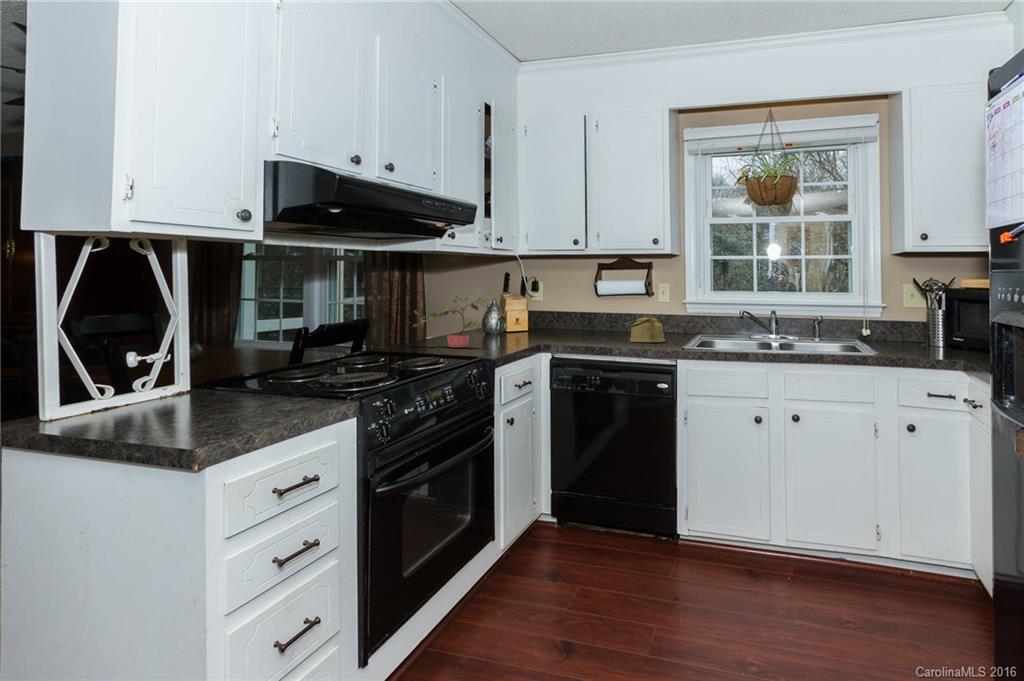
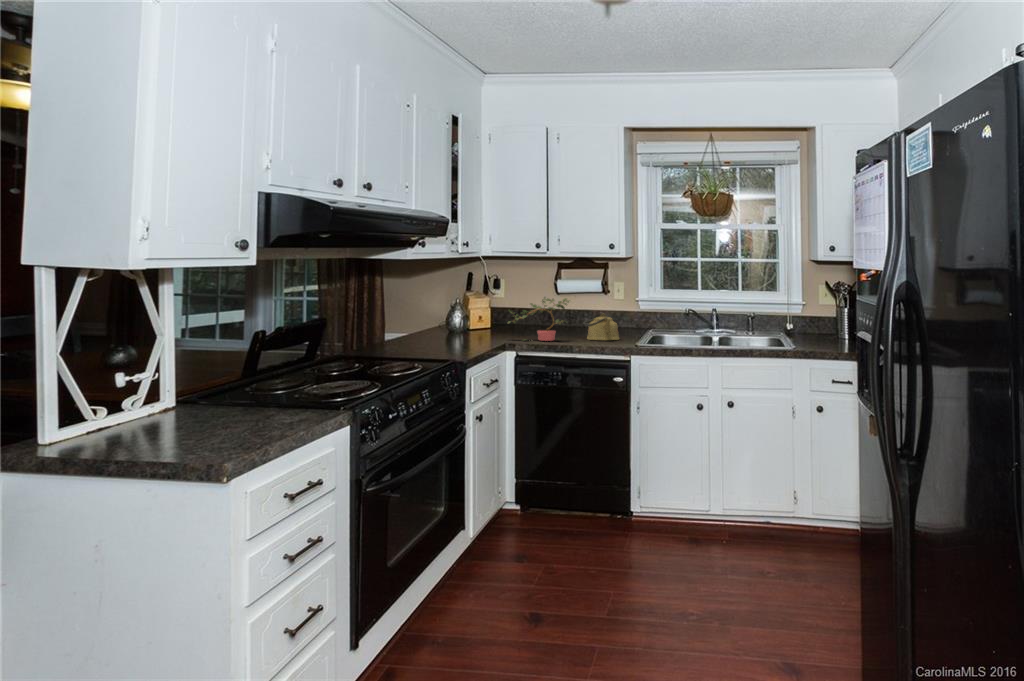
potted plant: present [413,296,485,347] -> present [508,297,569,341]

